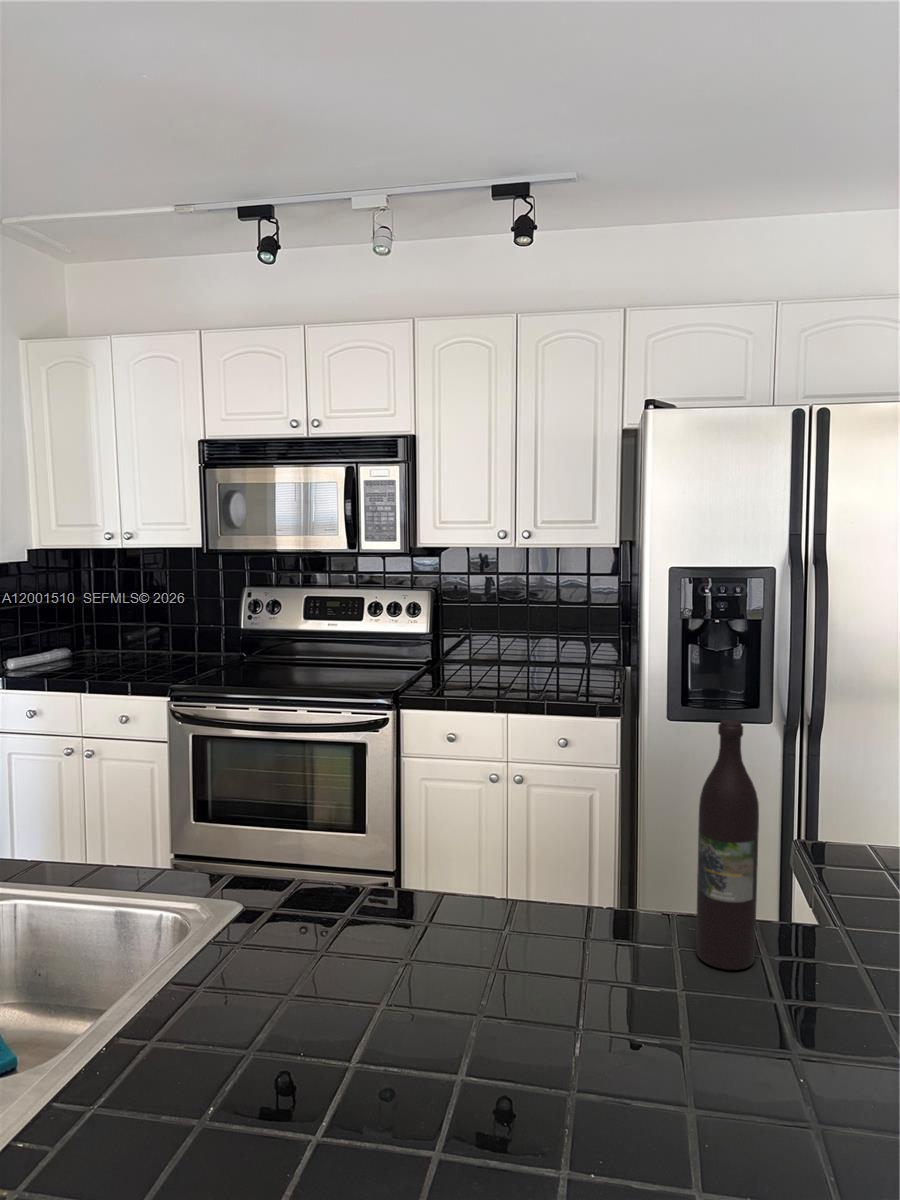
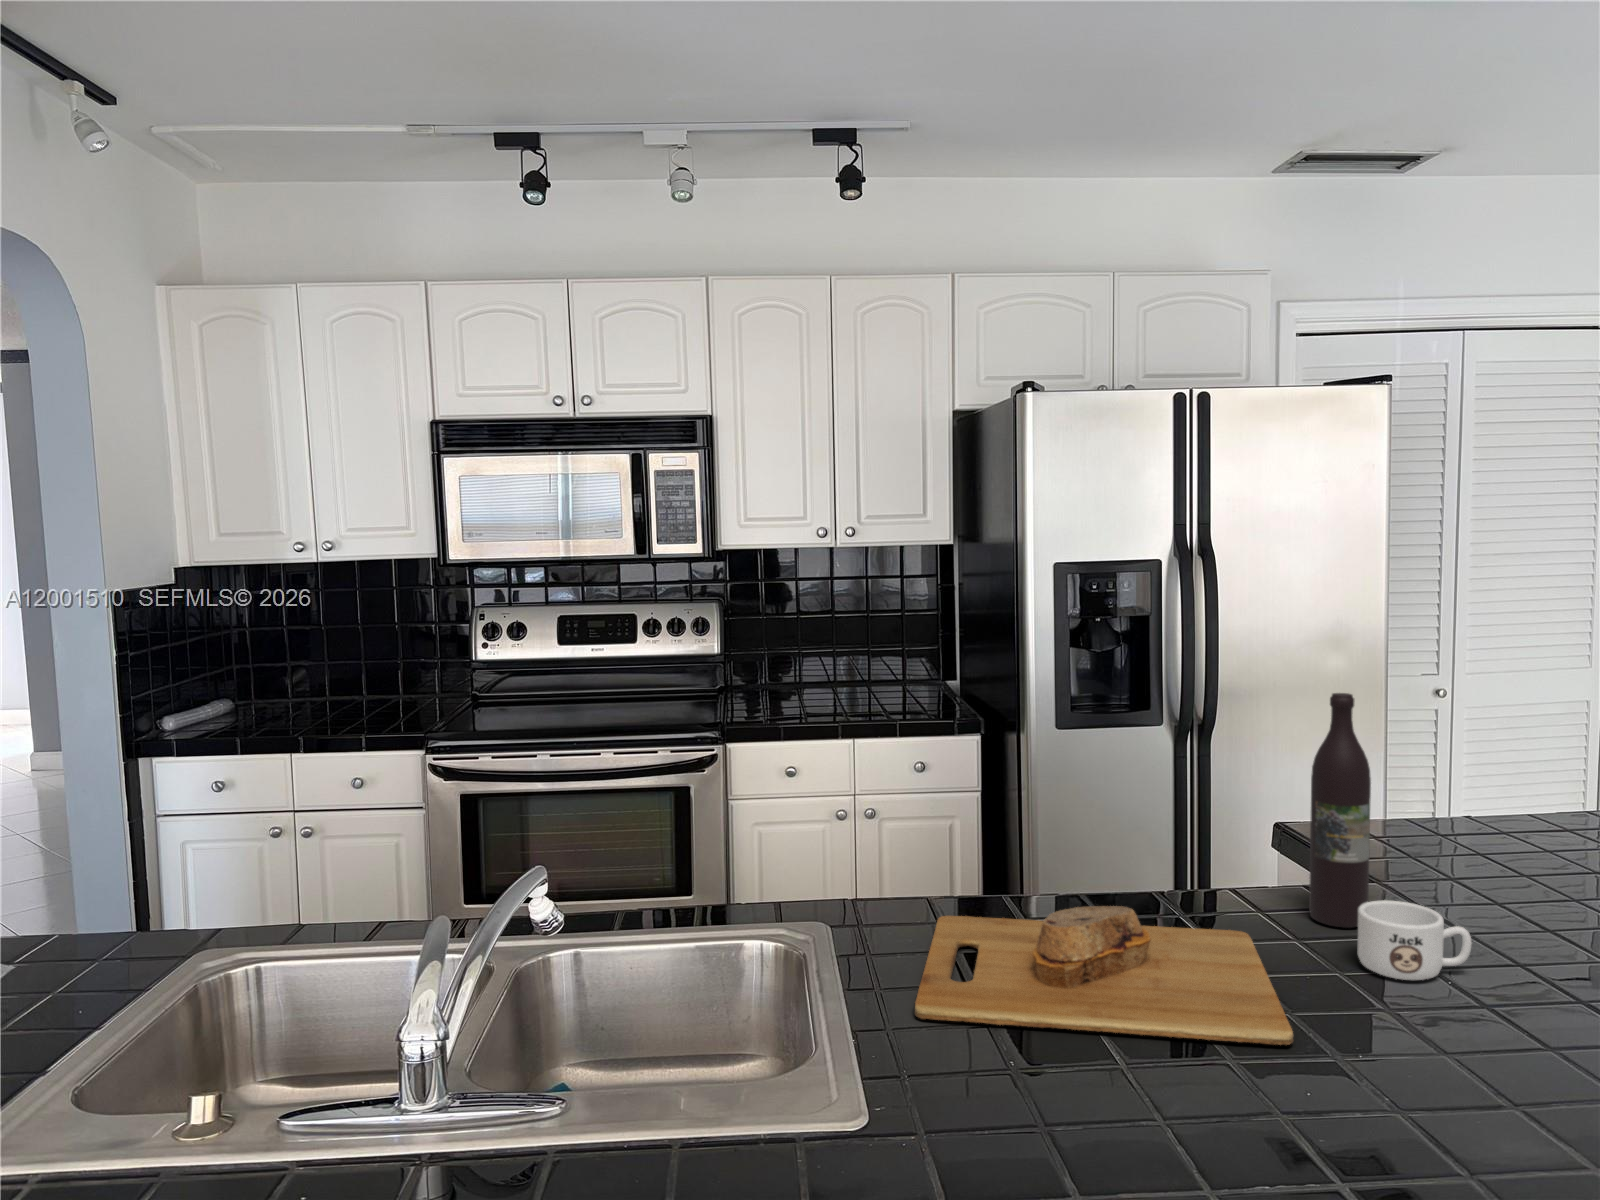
cutting board: none [197,901,603,1110] -> present [915,906,1293,1045]
mug: none [688,950,805,1049] -> present [1357,900,1472,980]

